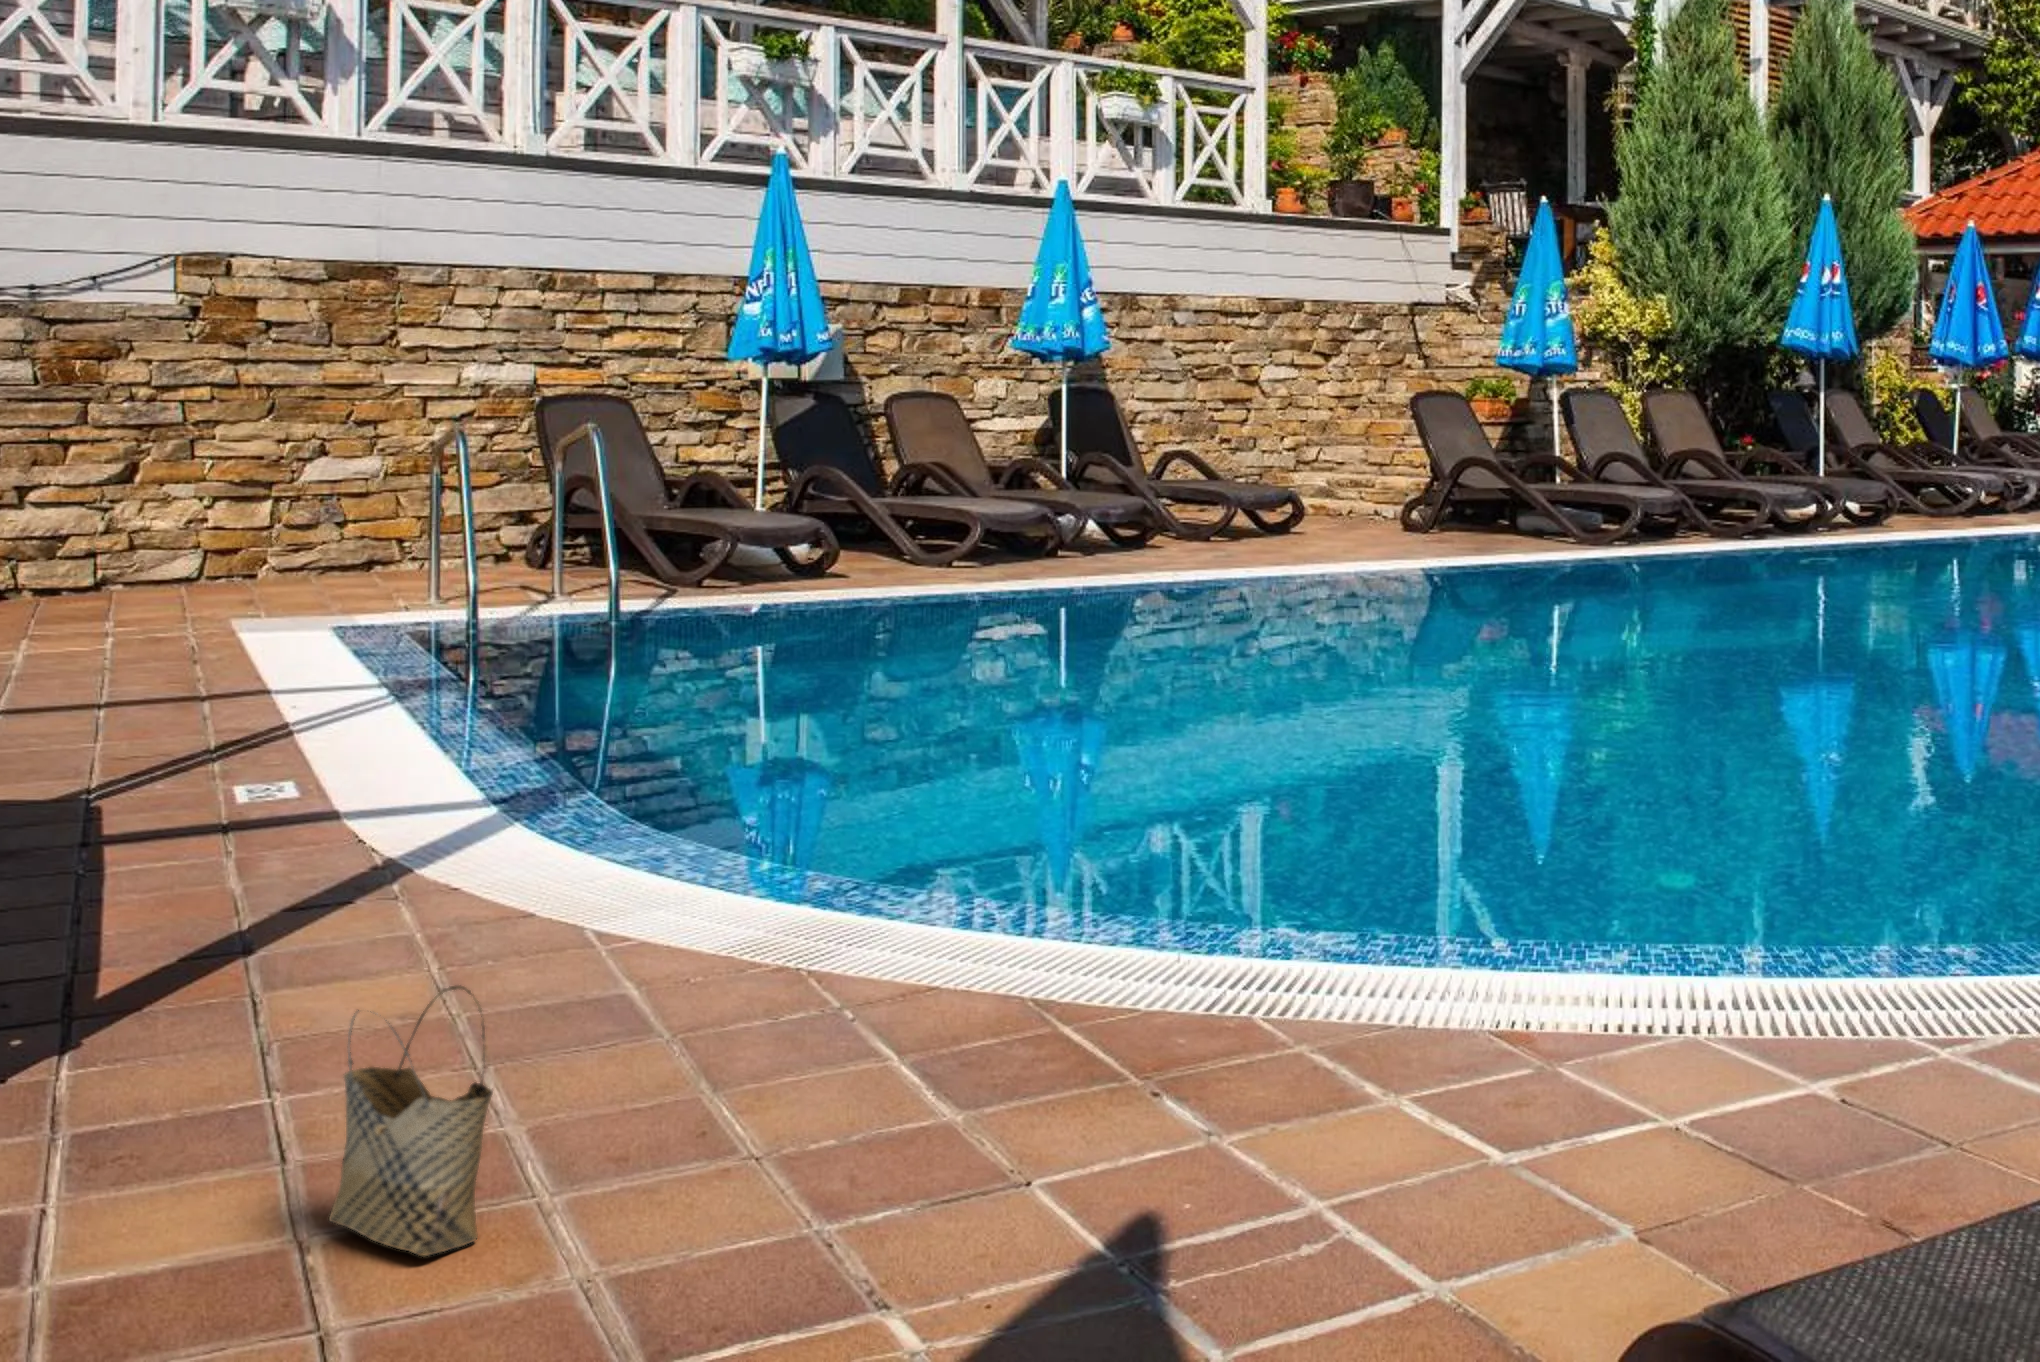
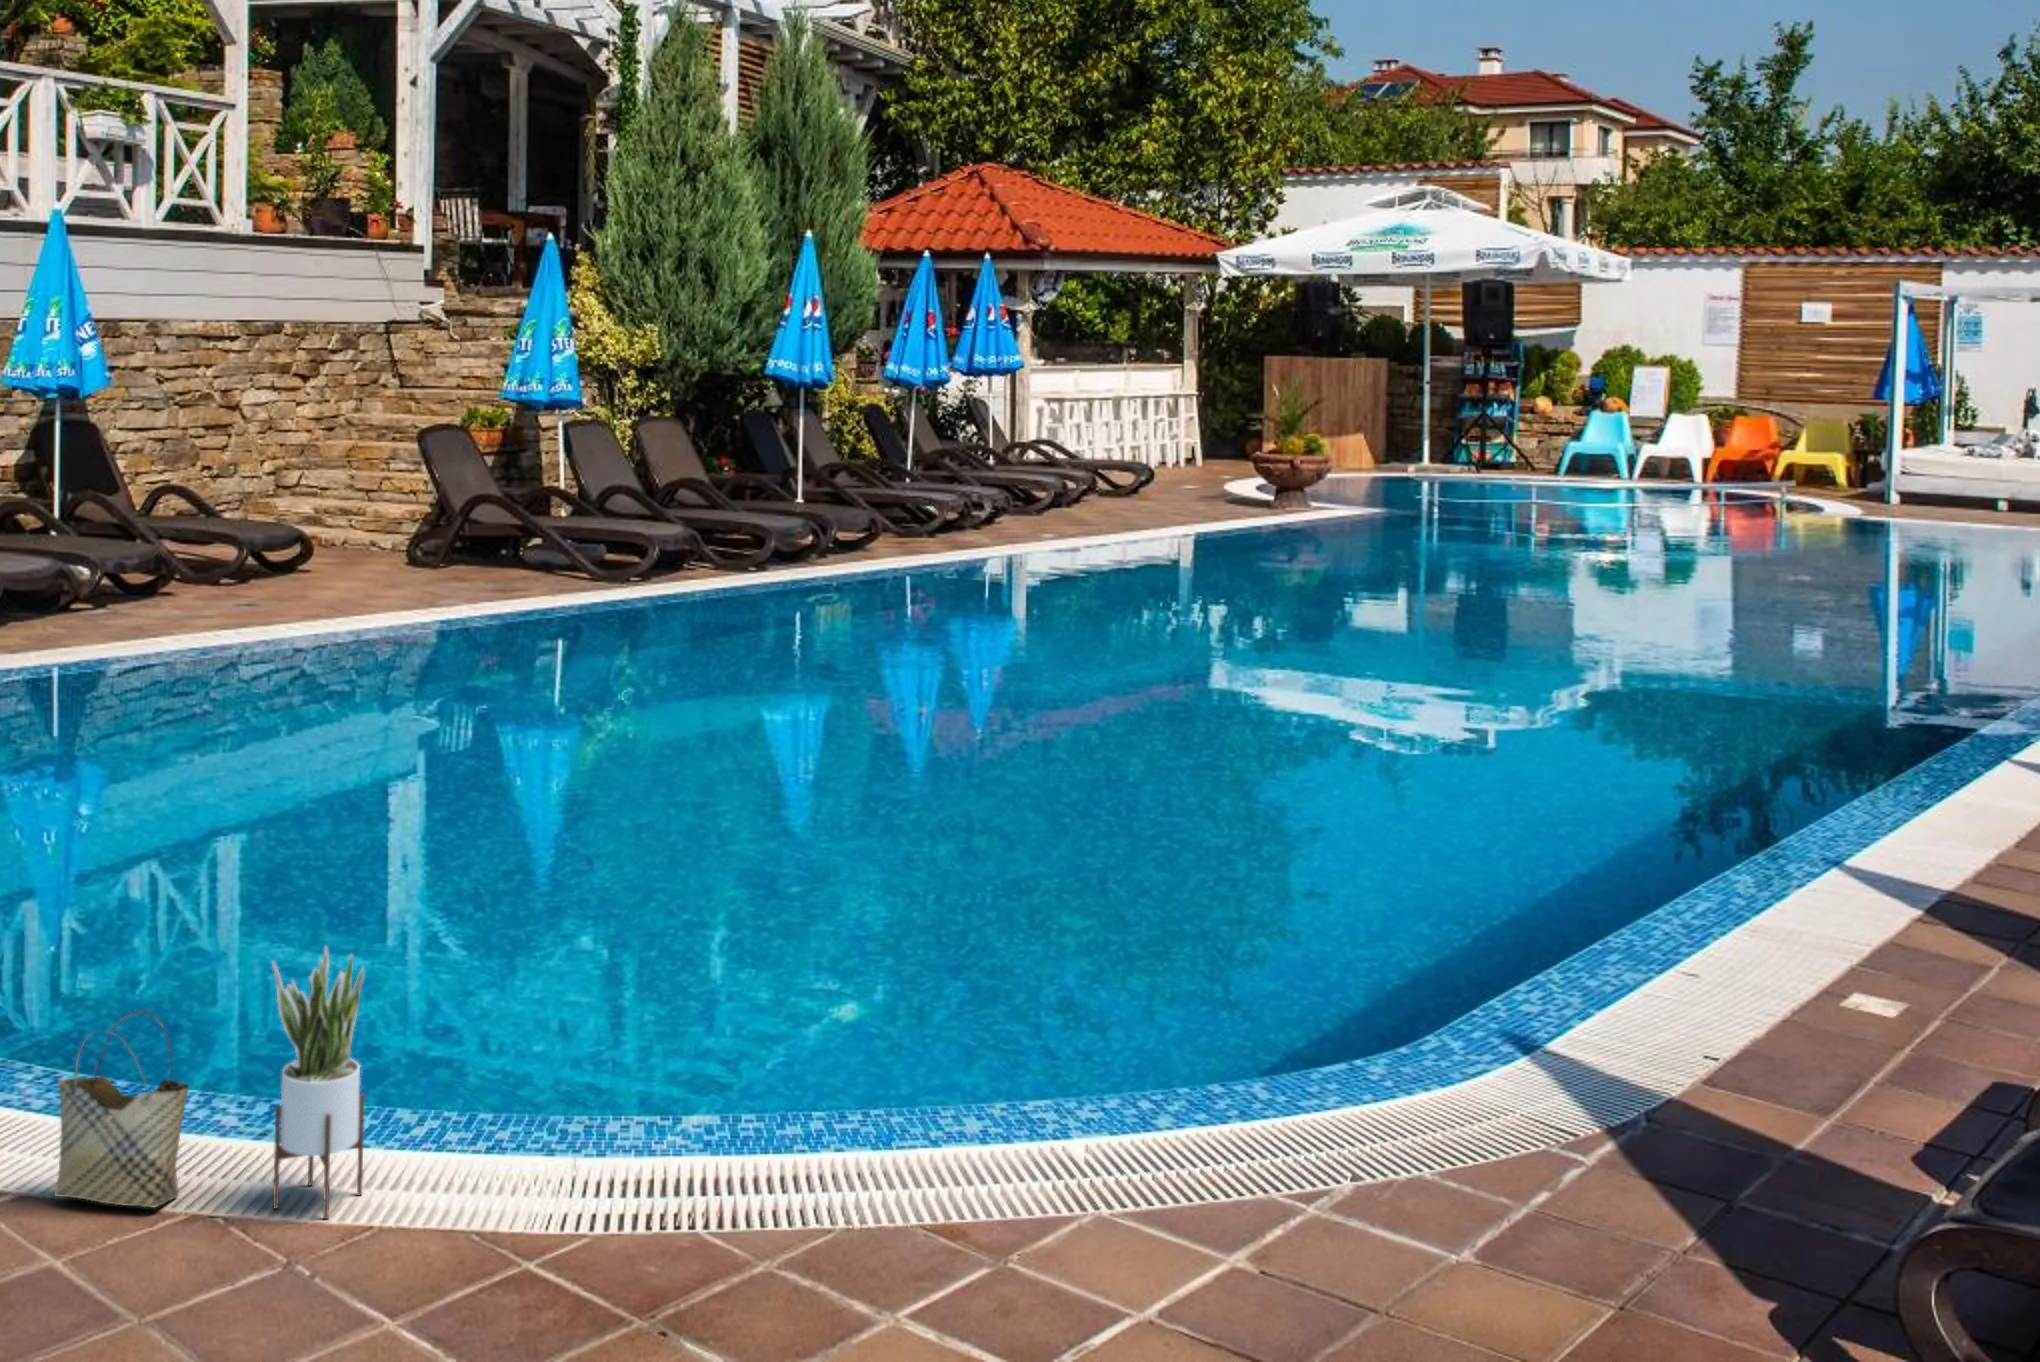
potted plant: none [545,920,711,1306] -> present [272,947,364,1219]

